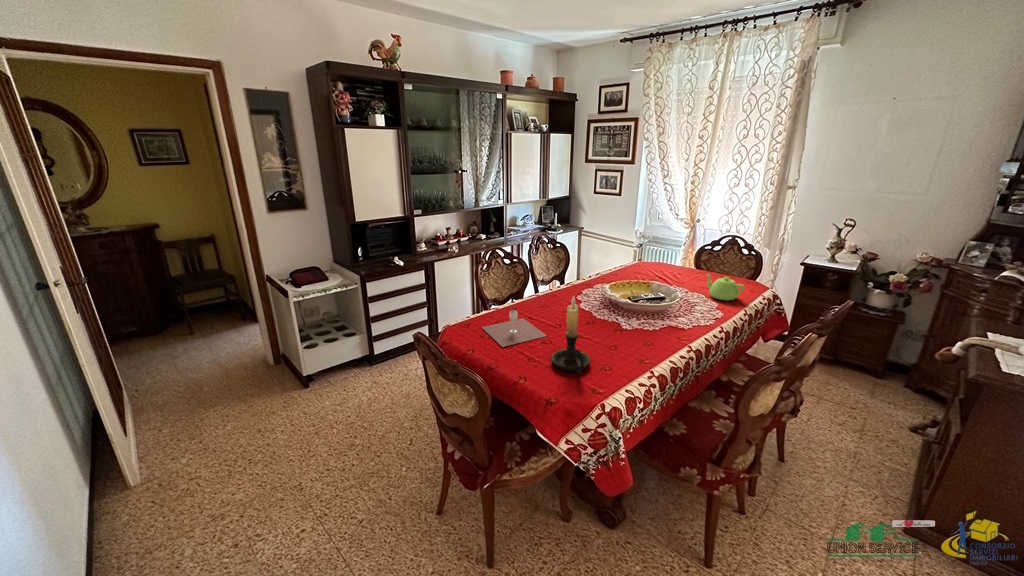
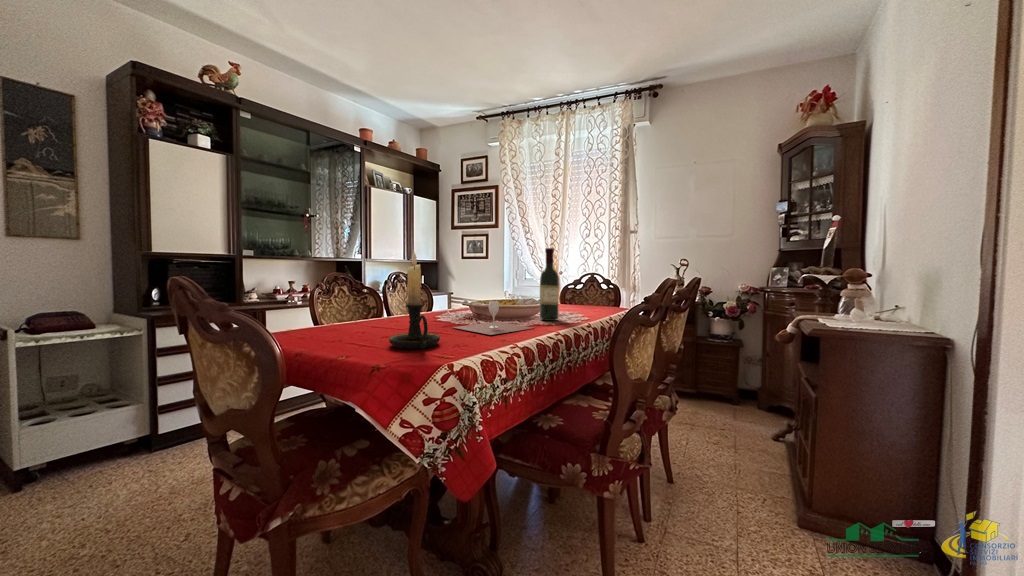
wine bottle: none [674,260,697,326] -> present [540,248,559,321]
teapot: present [707,274,744,301] -> none [569,286,606,309]
wine glass: present [482,310,547,347] -> present [453,301,533,335]

